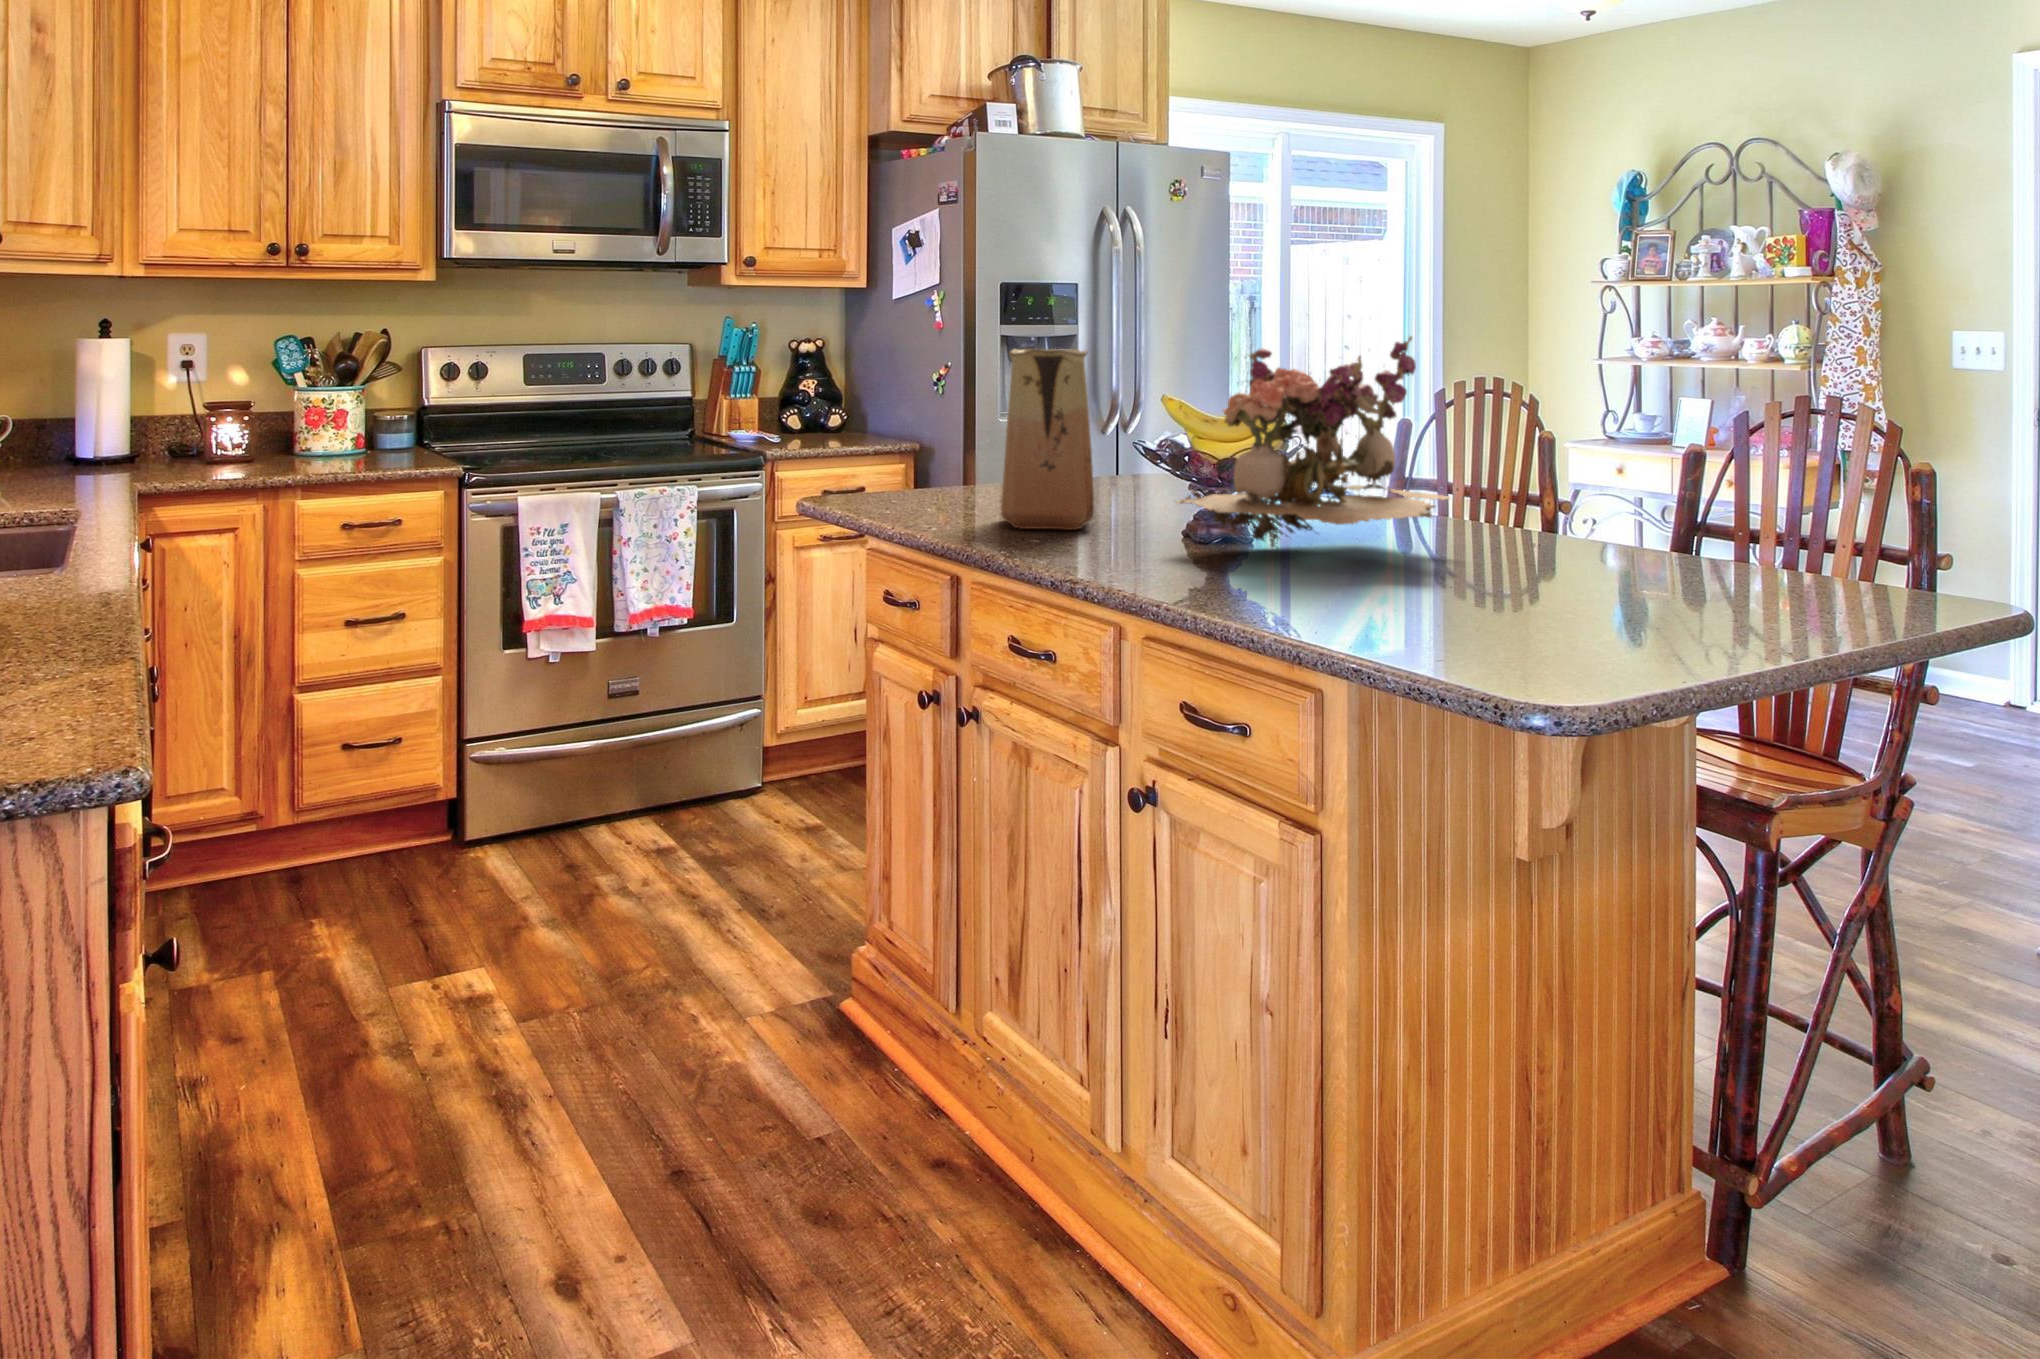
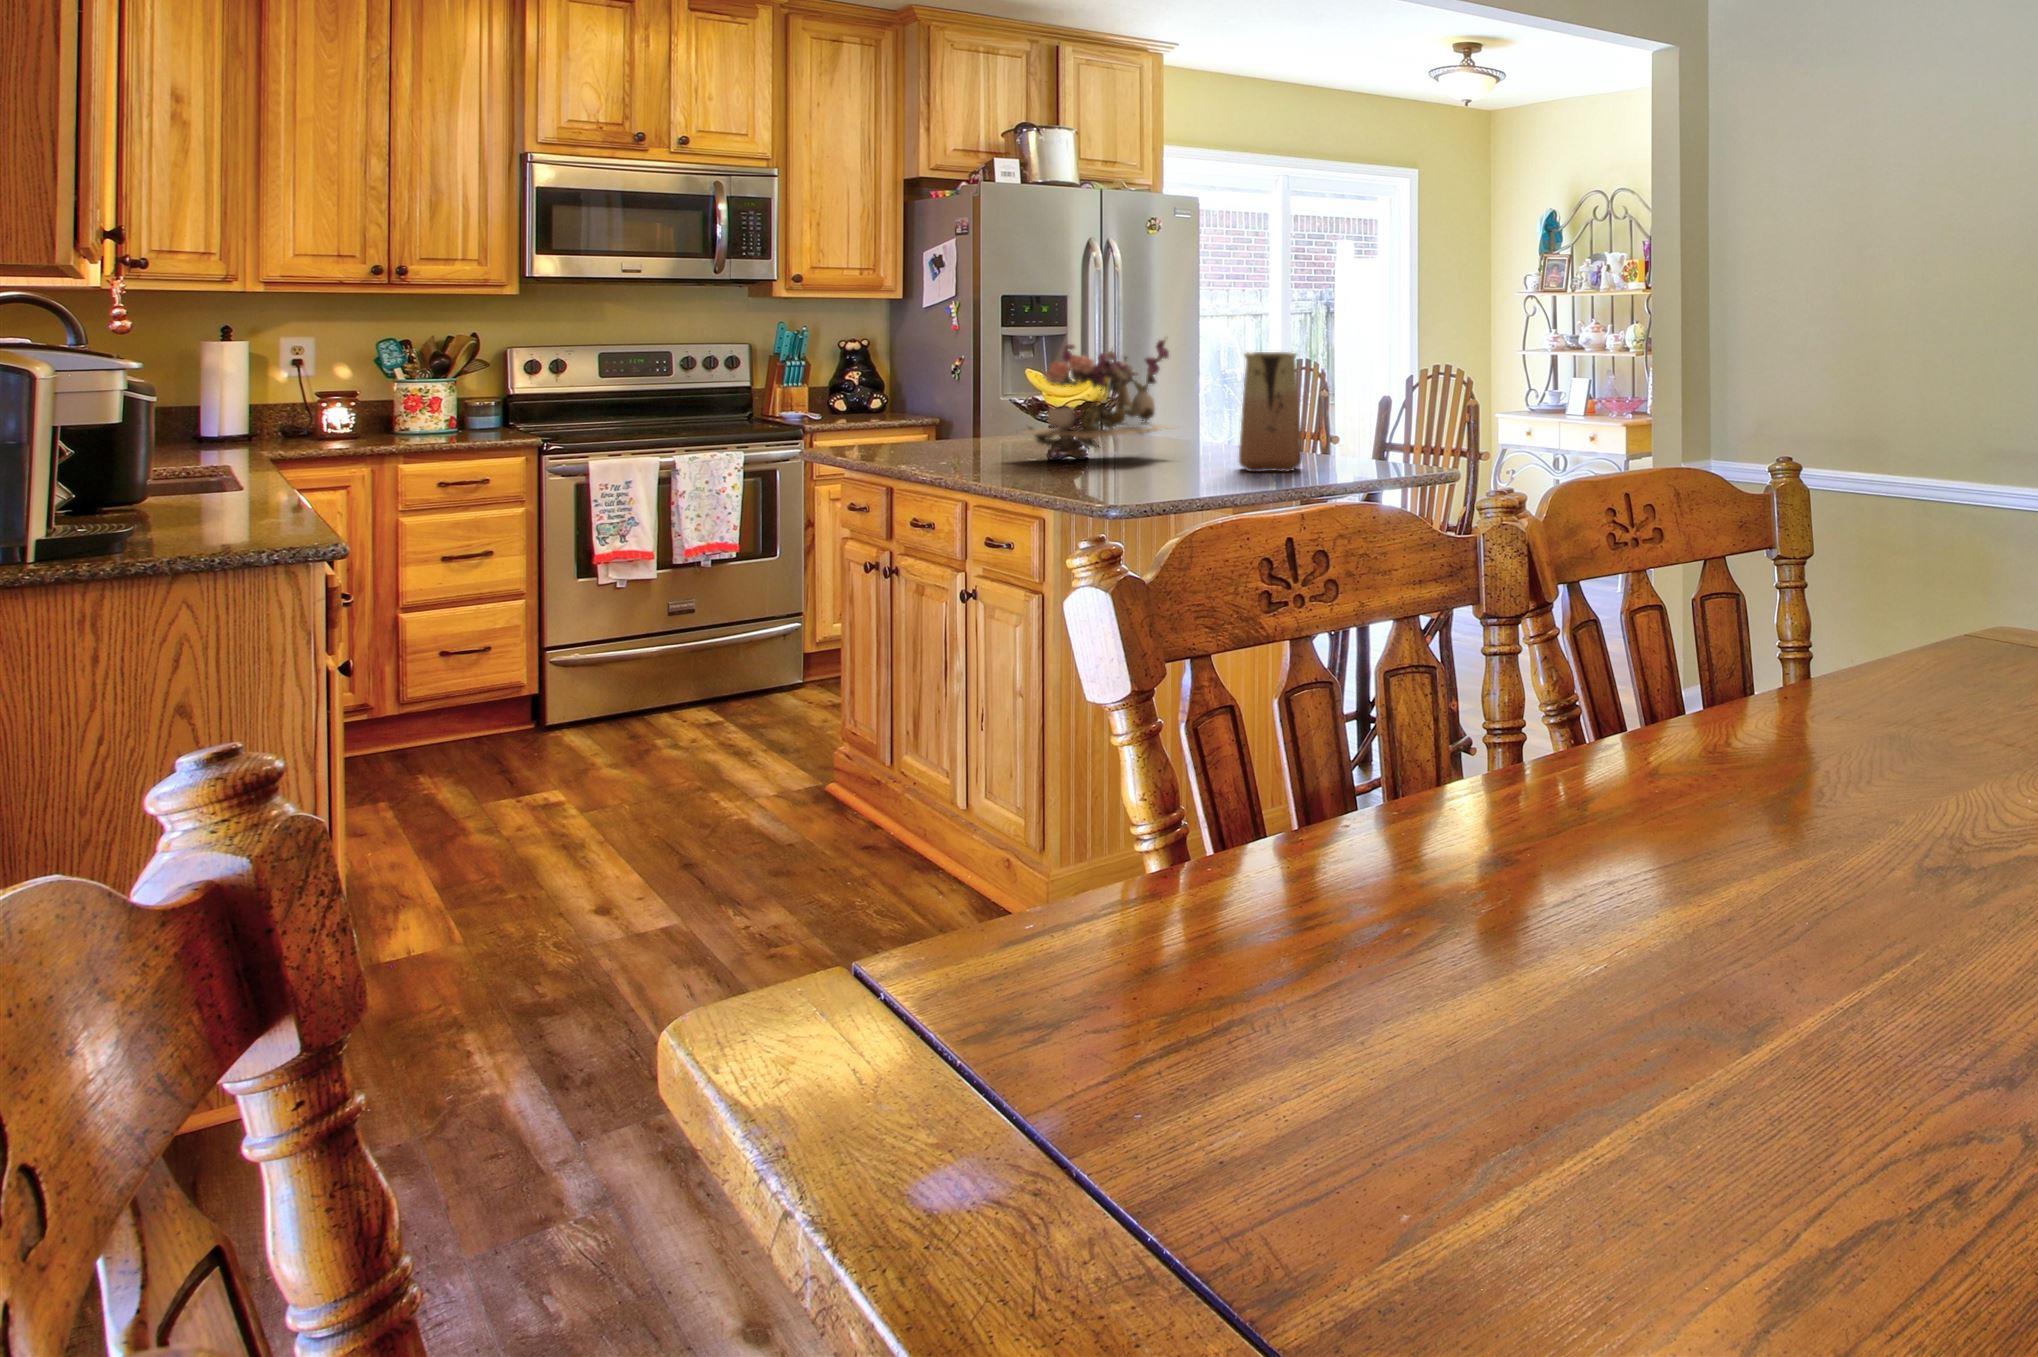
vase: present [1001,349,1094,530] -> present [1239,352,1302,472]

